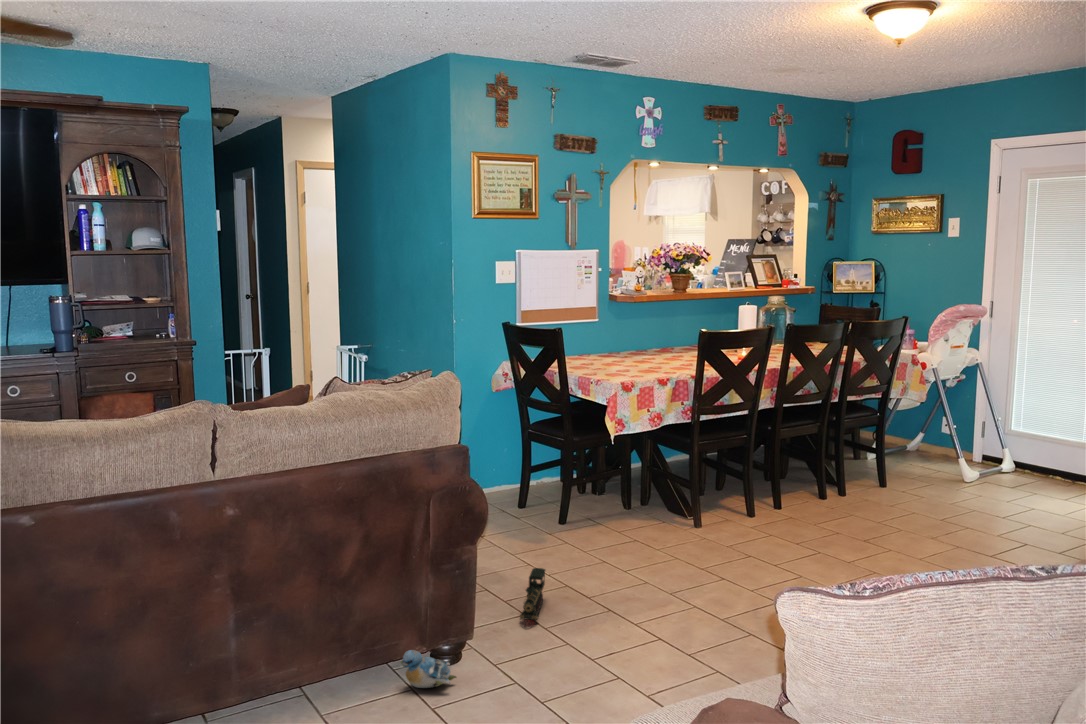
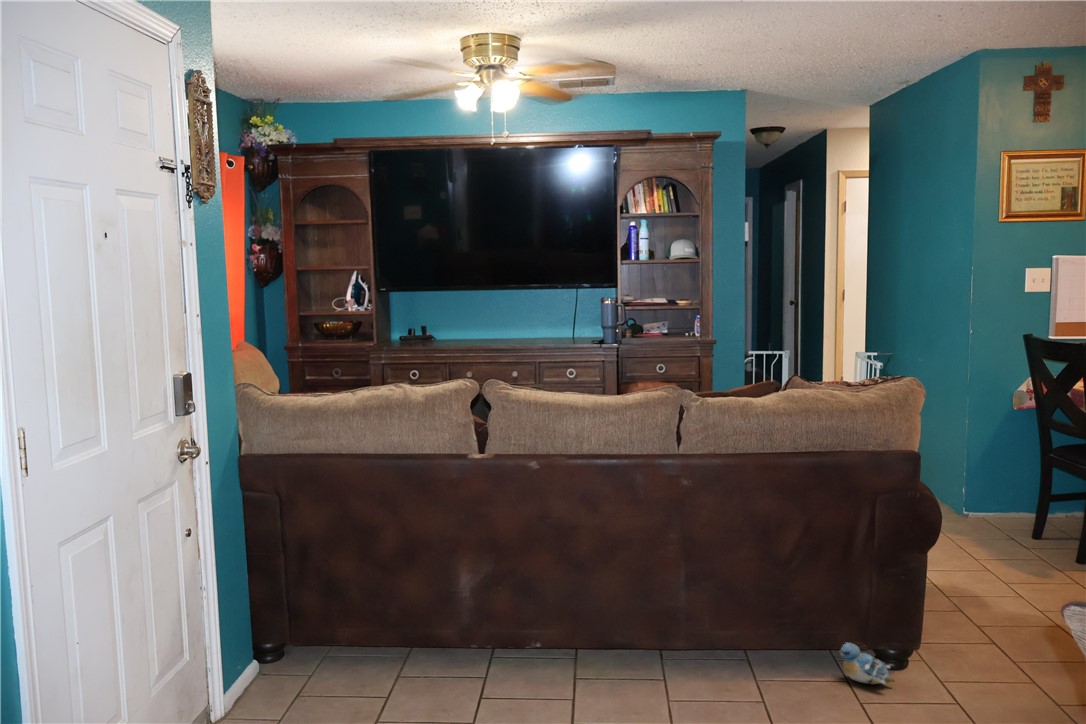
toy train: present [520,568,545,628] -> none [984,600,1028,658]

